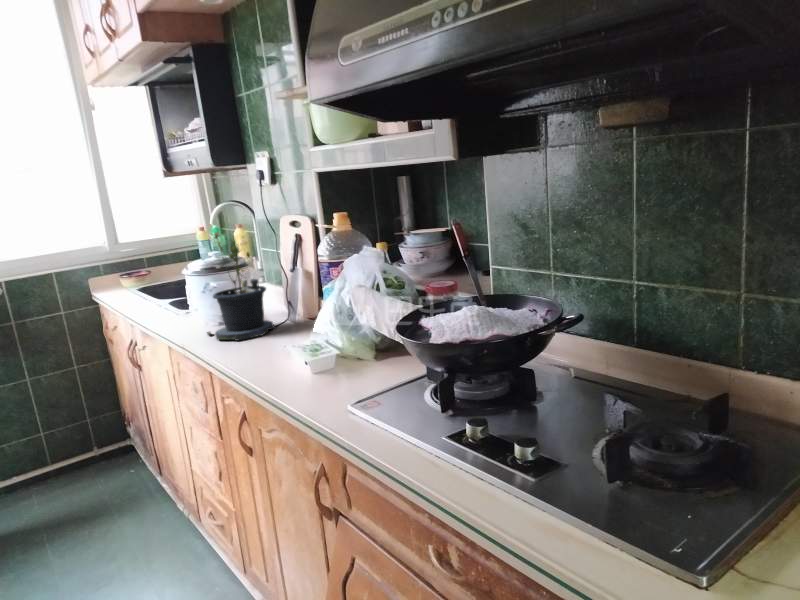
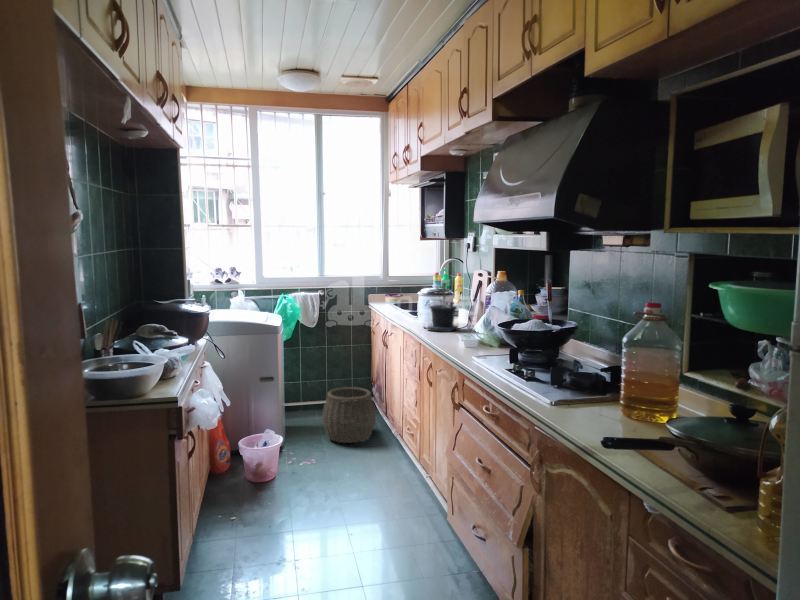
woven basket: none [38,446,144,558] -> present [323,387,376,443]

